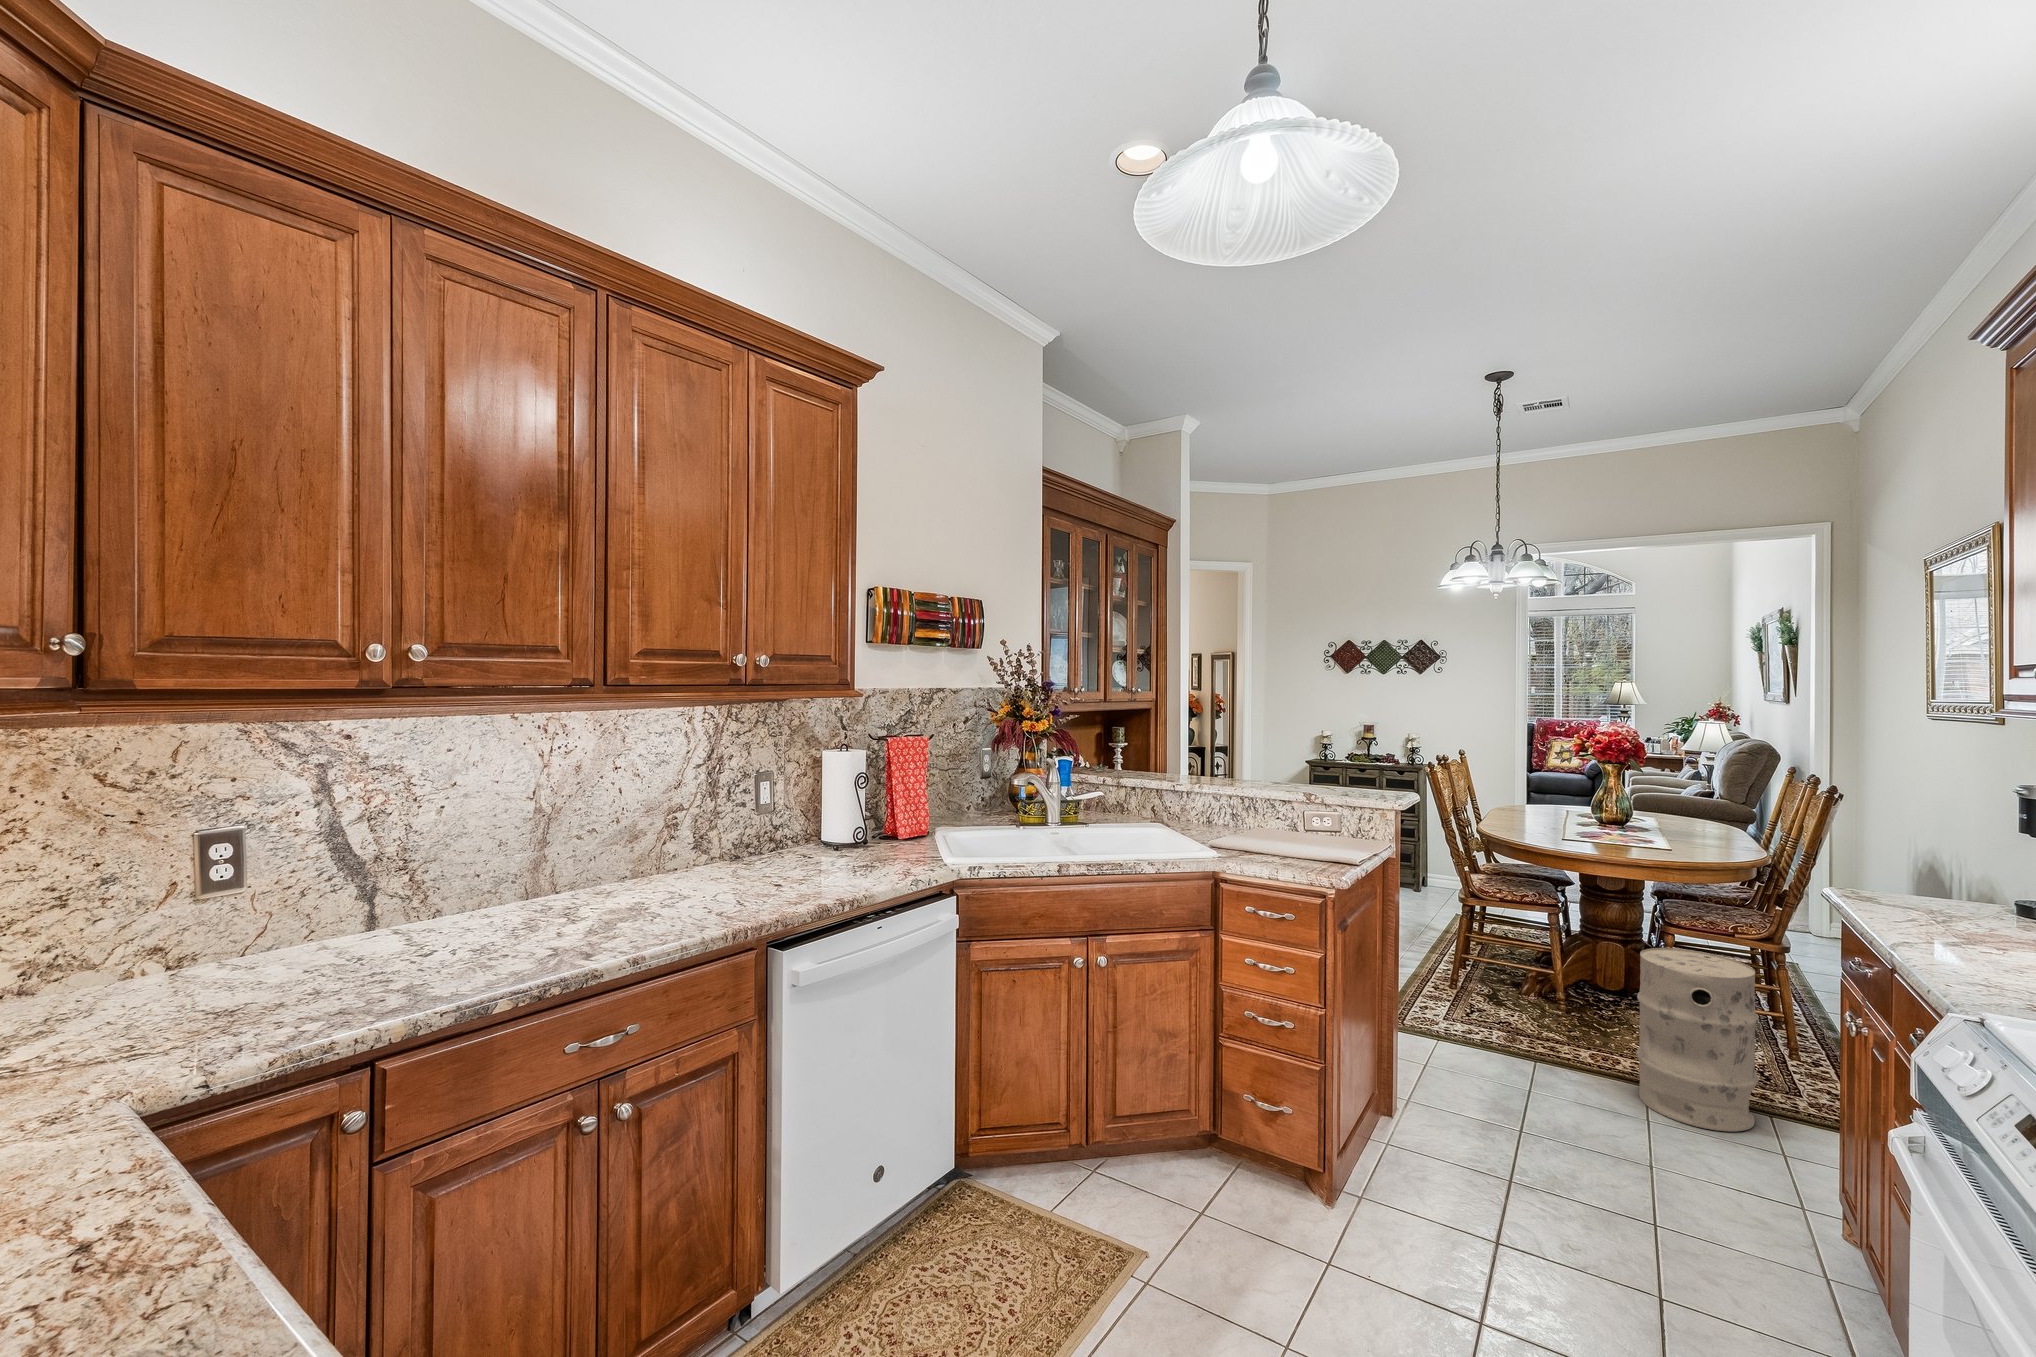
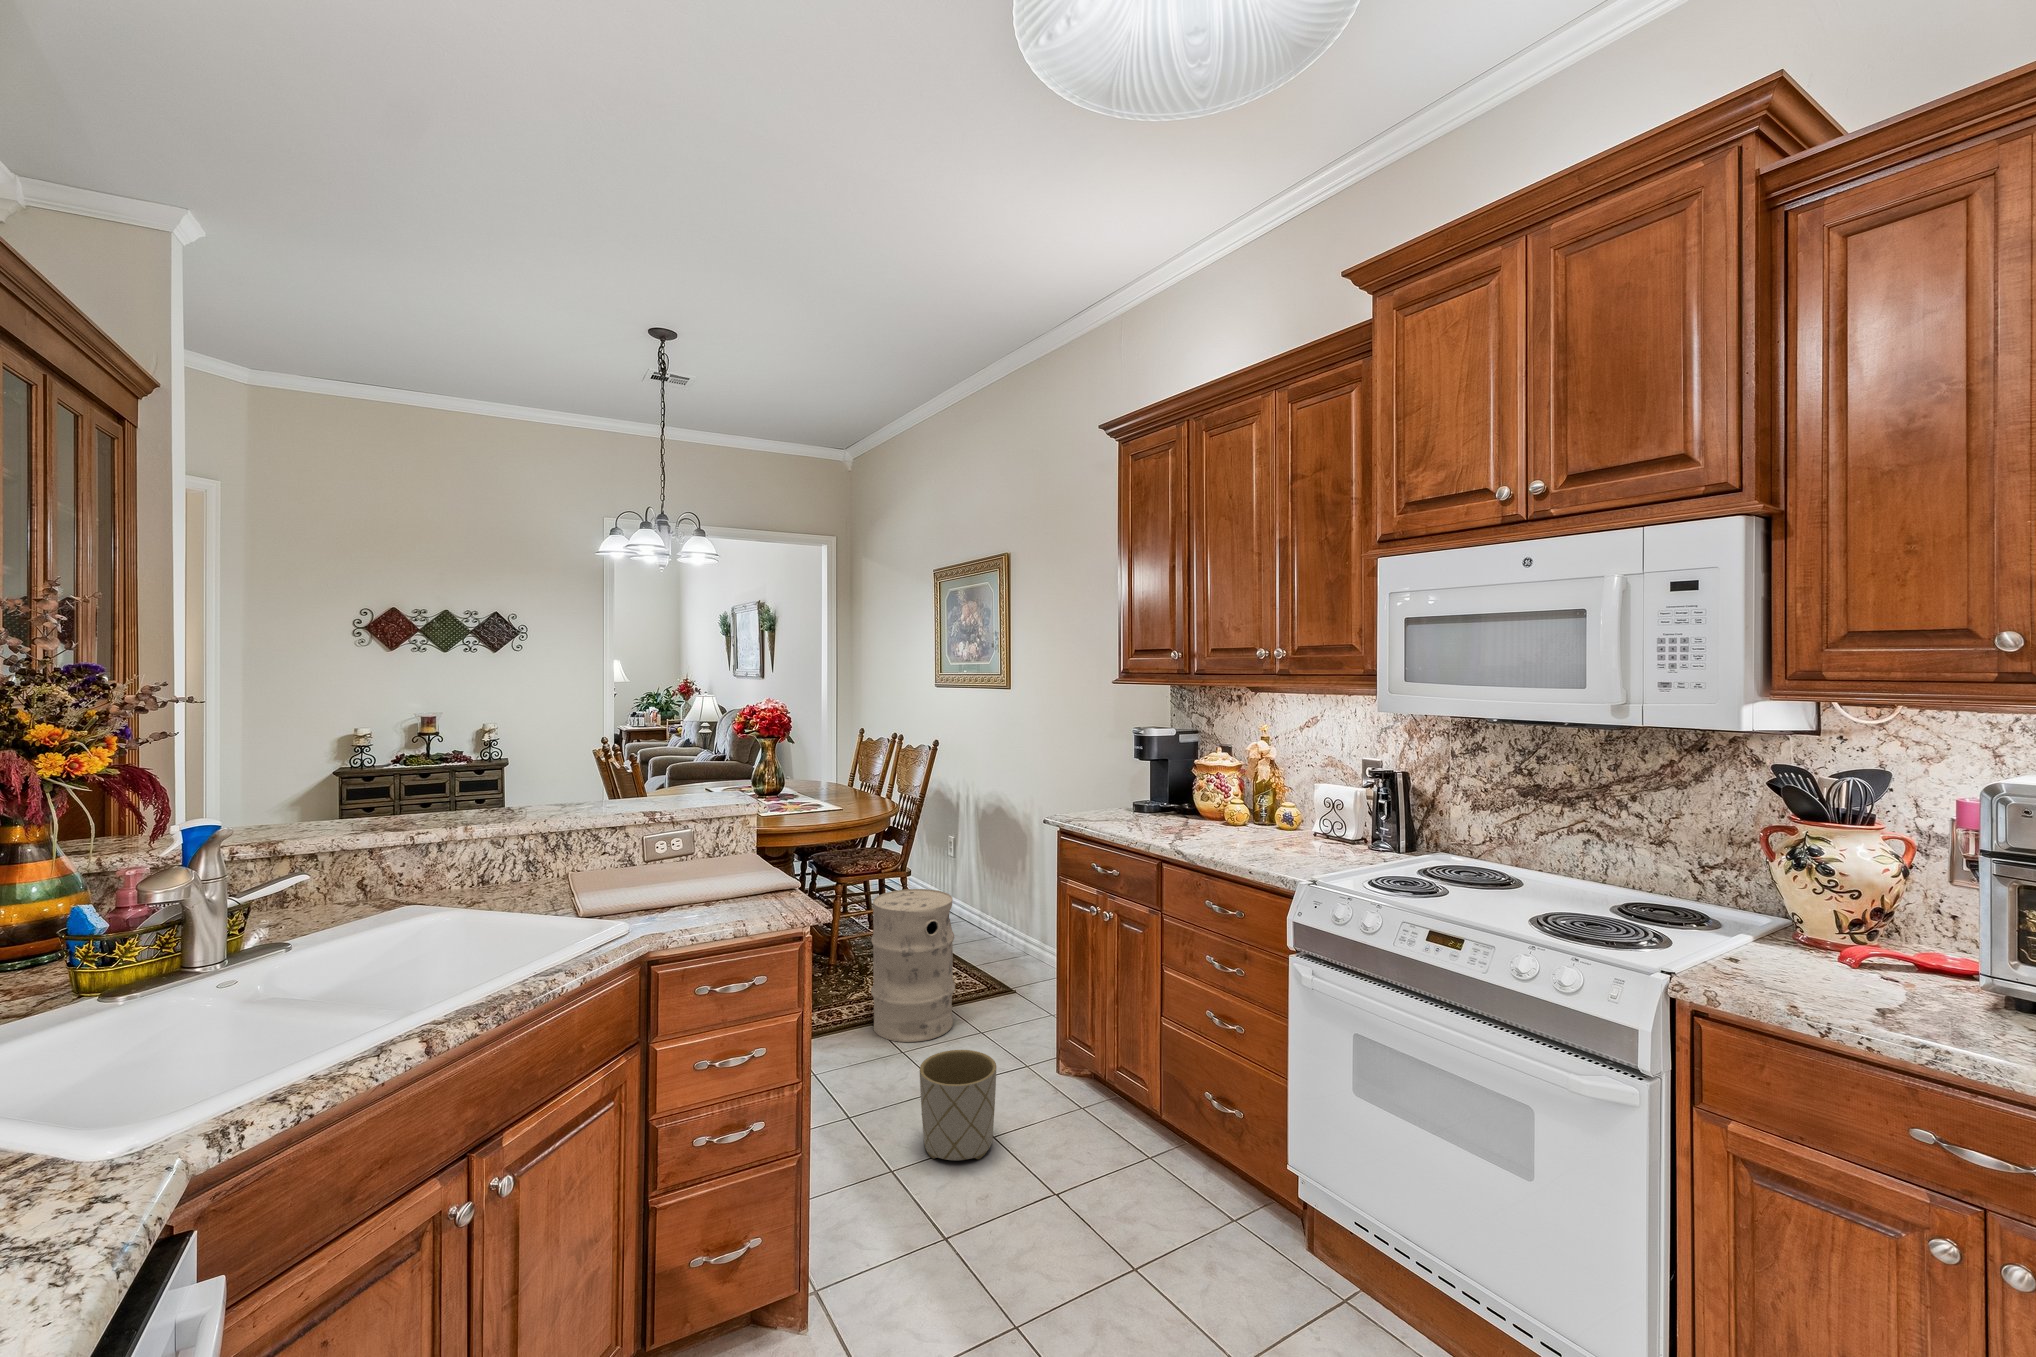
planter: none [1559,1101,1658,1225] -> present [920,1050,996,1160]

